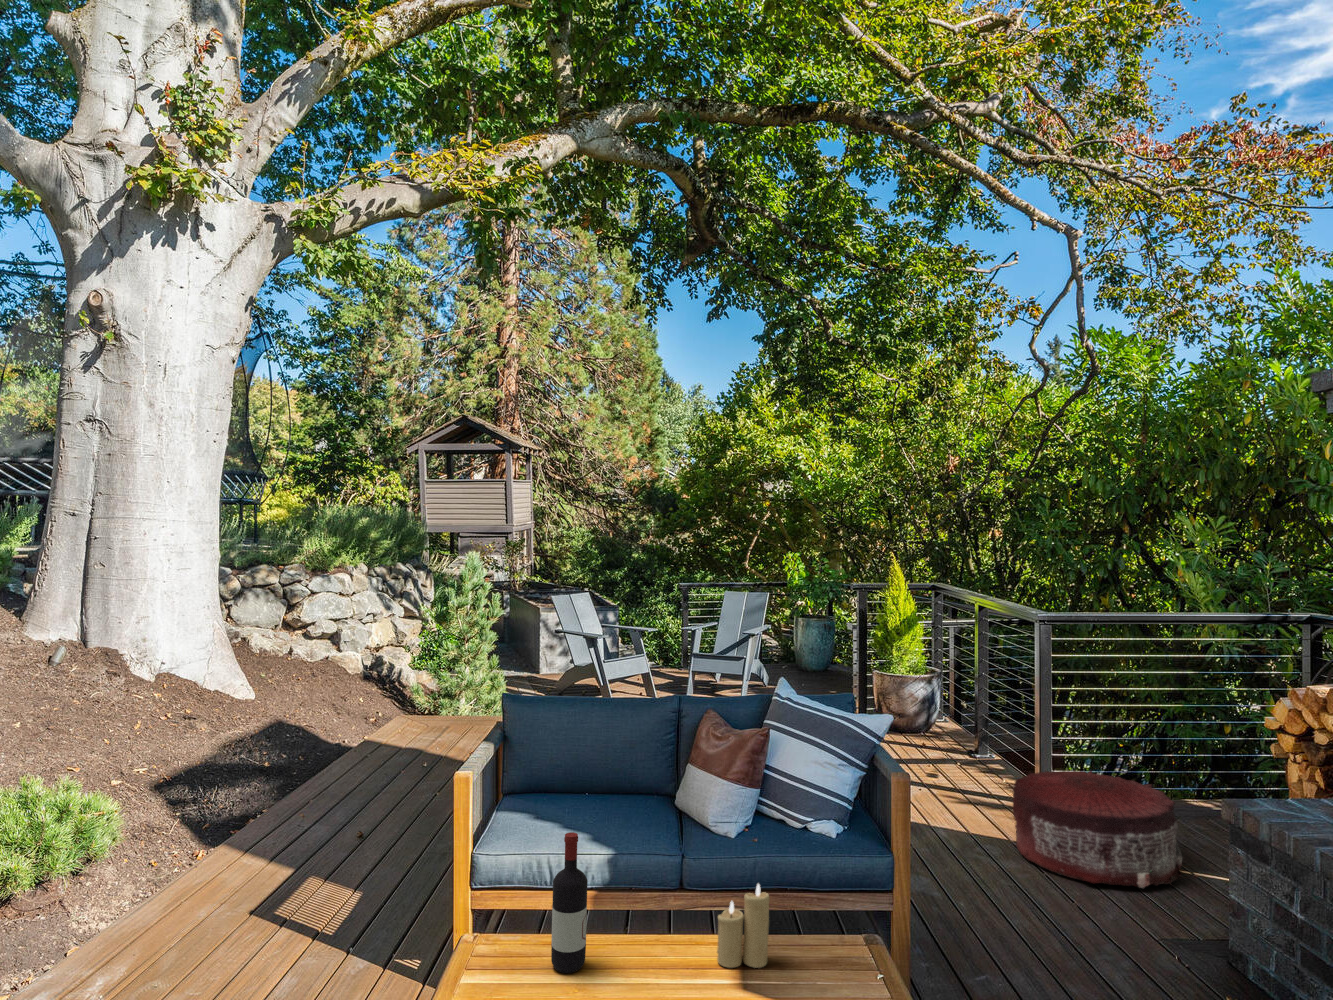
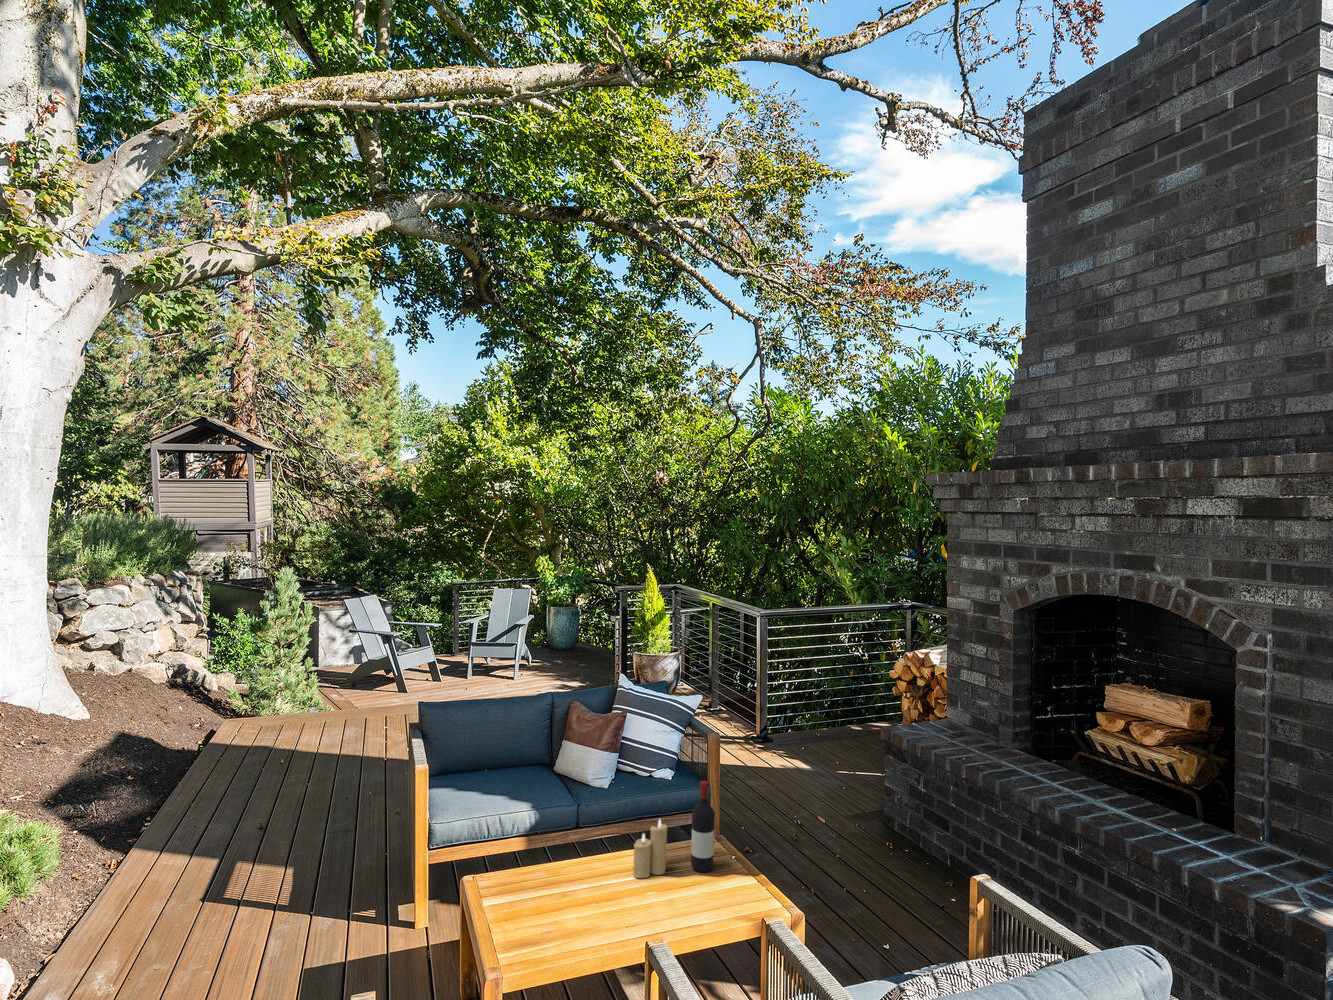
pouf: present [1013,771,1183,888] -> none [752,713,852,787]
wine bottle: present [551,832,588,973] -> present [691,781,715,872]

